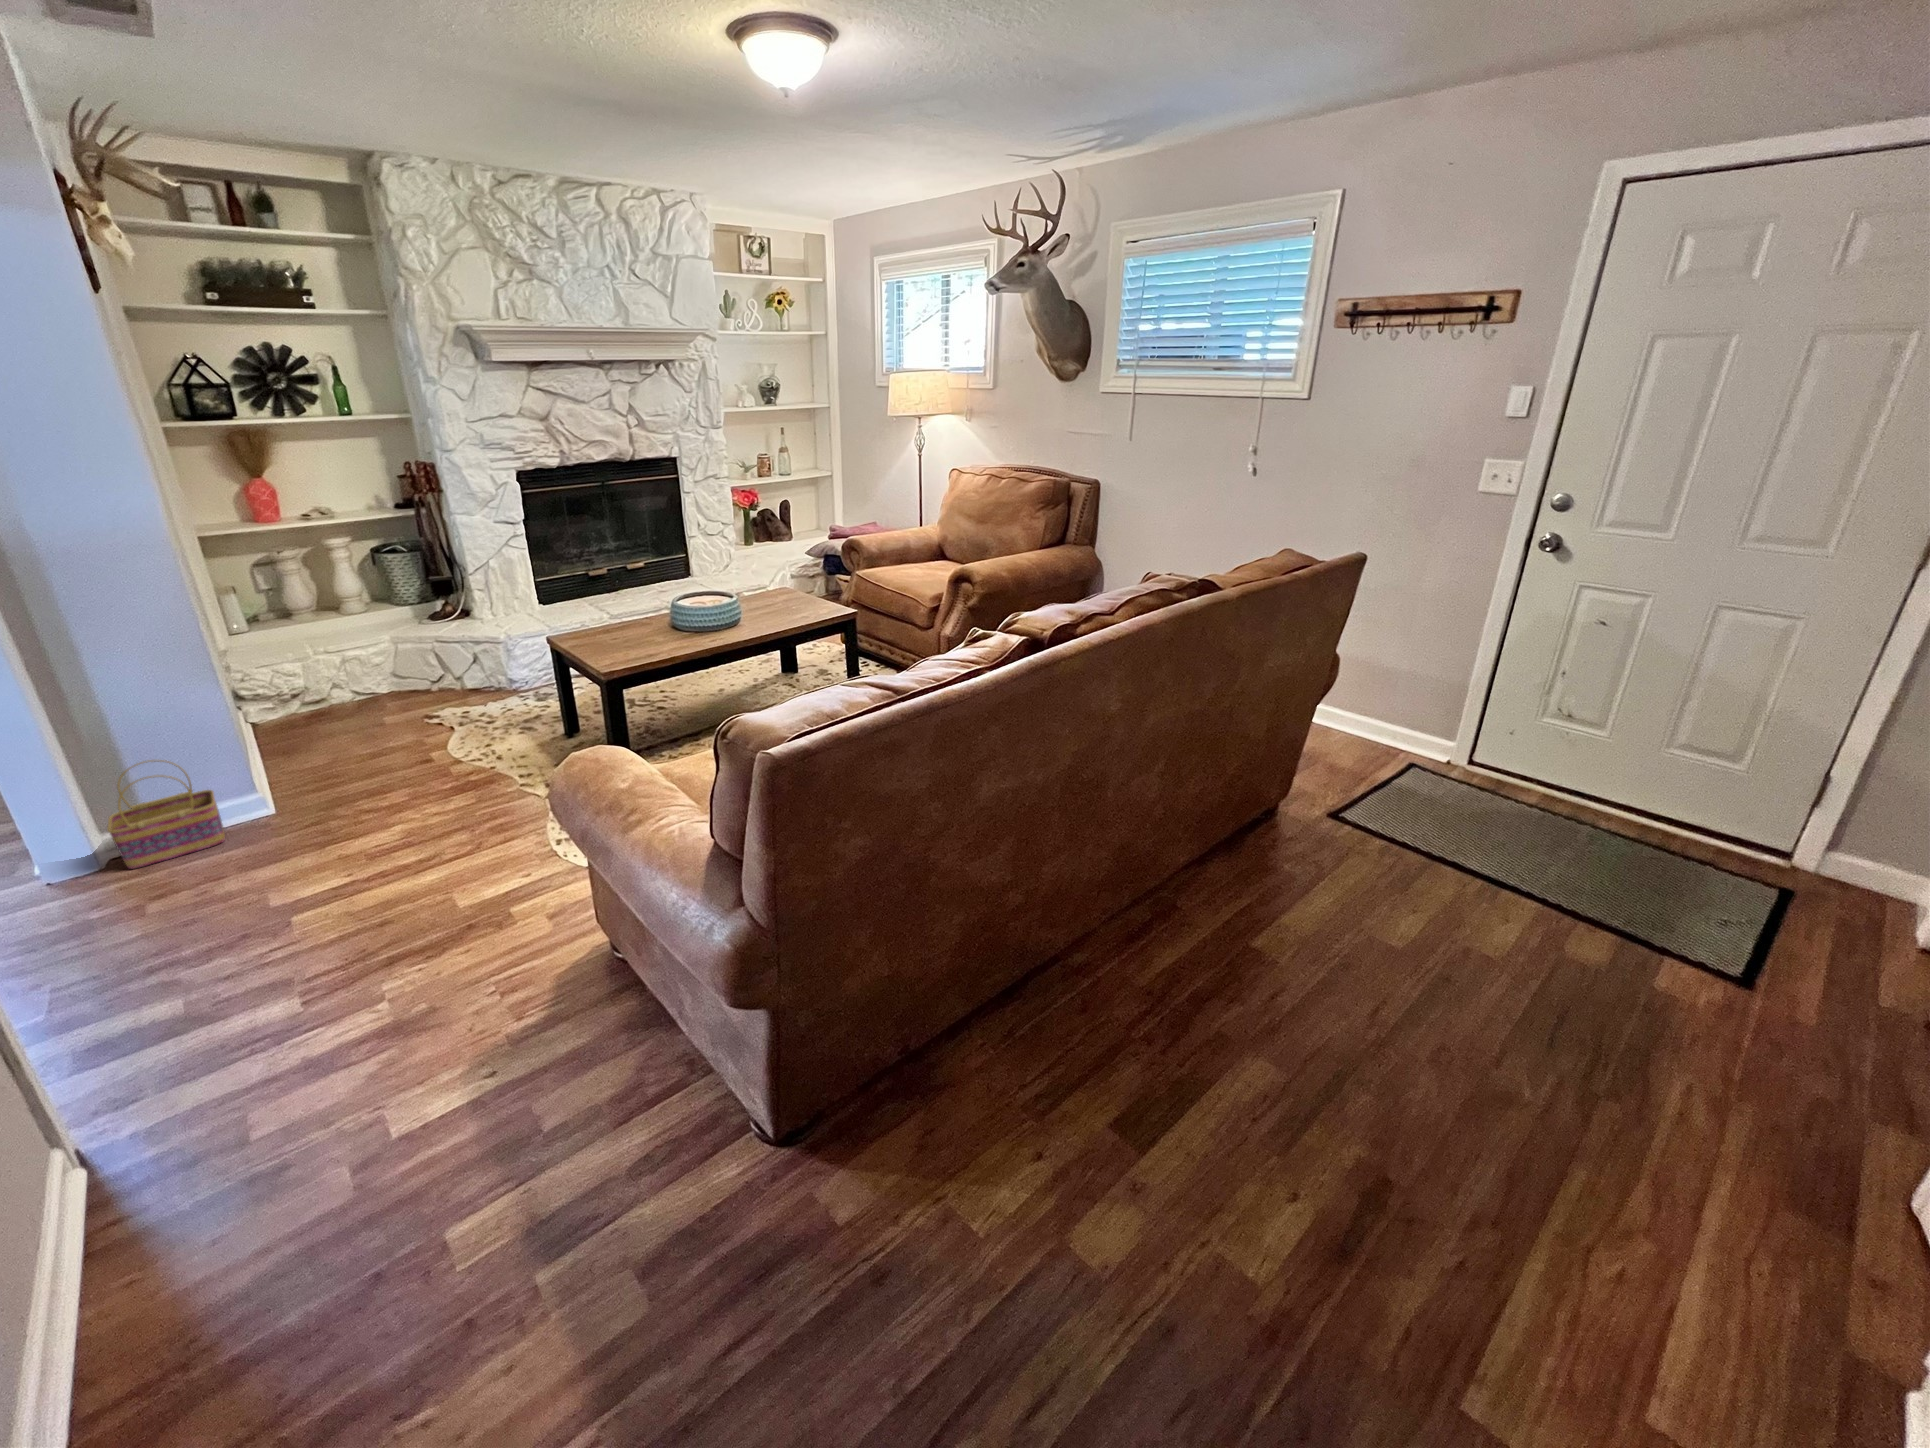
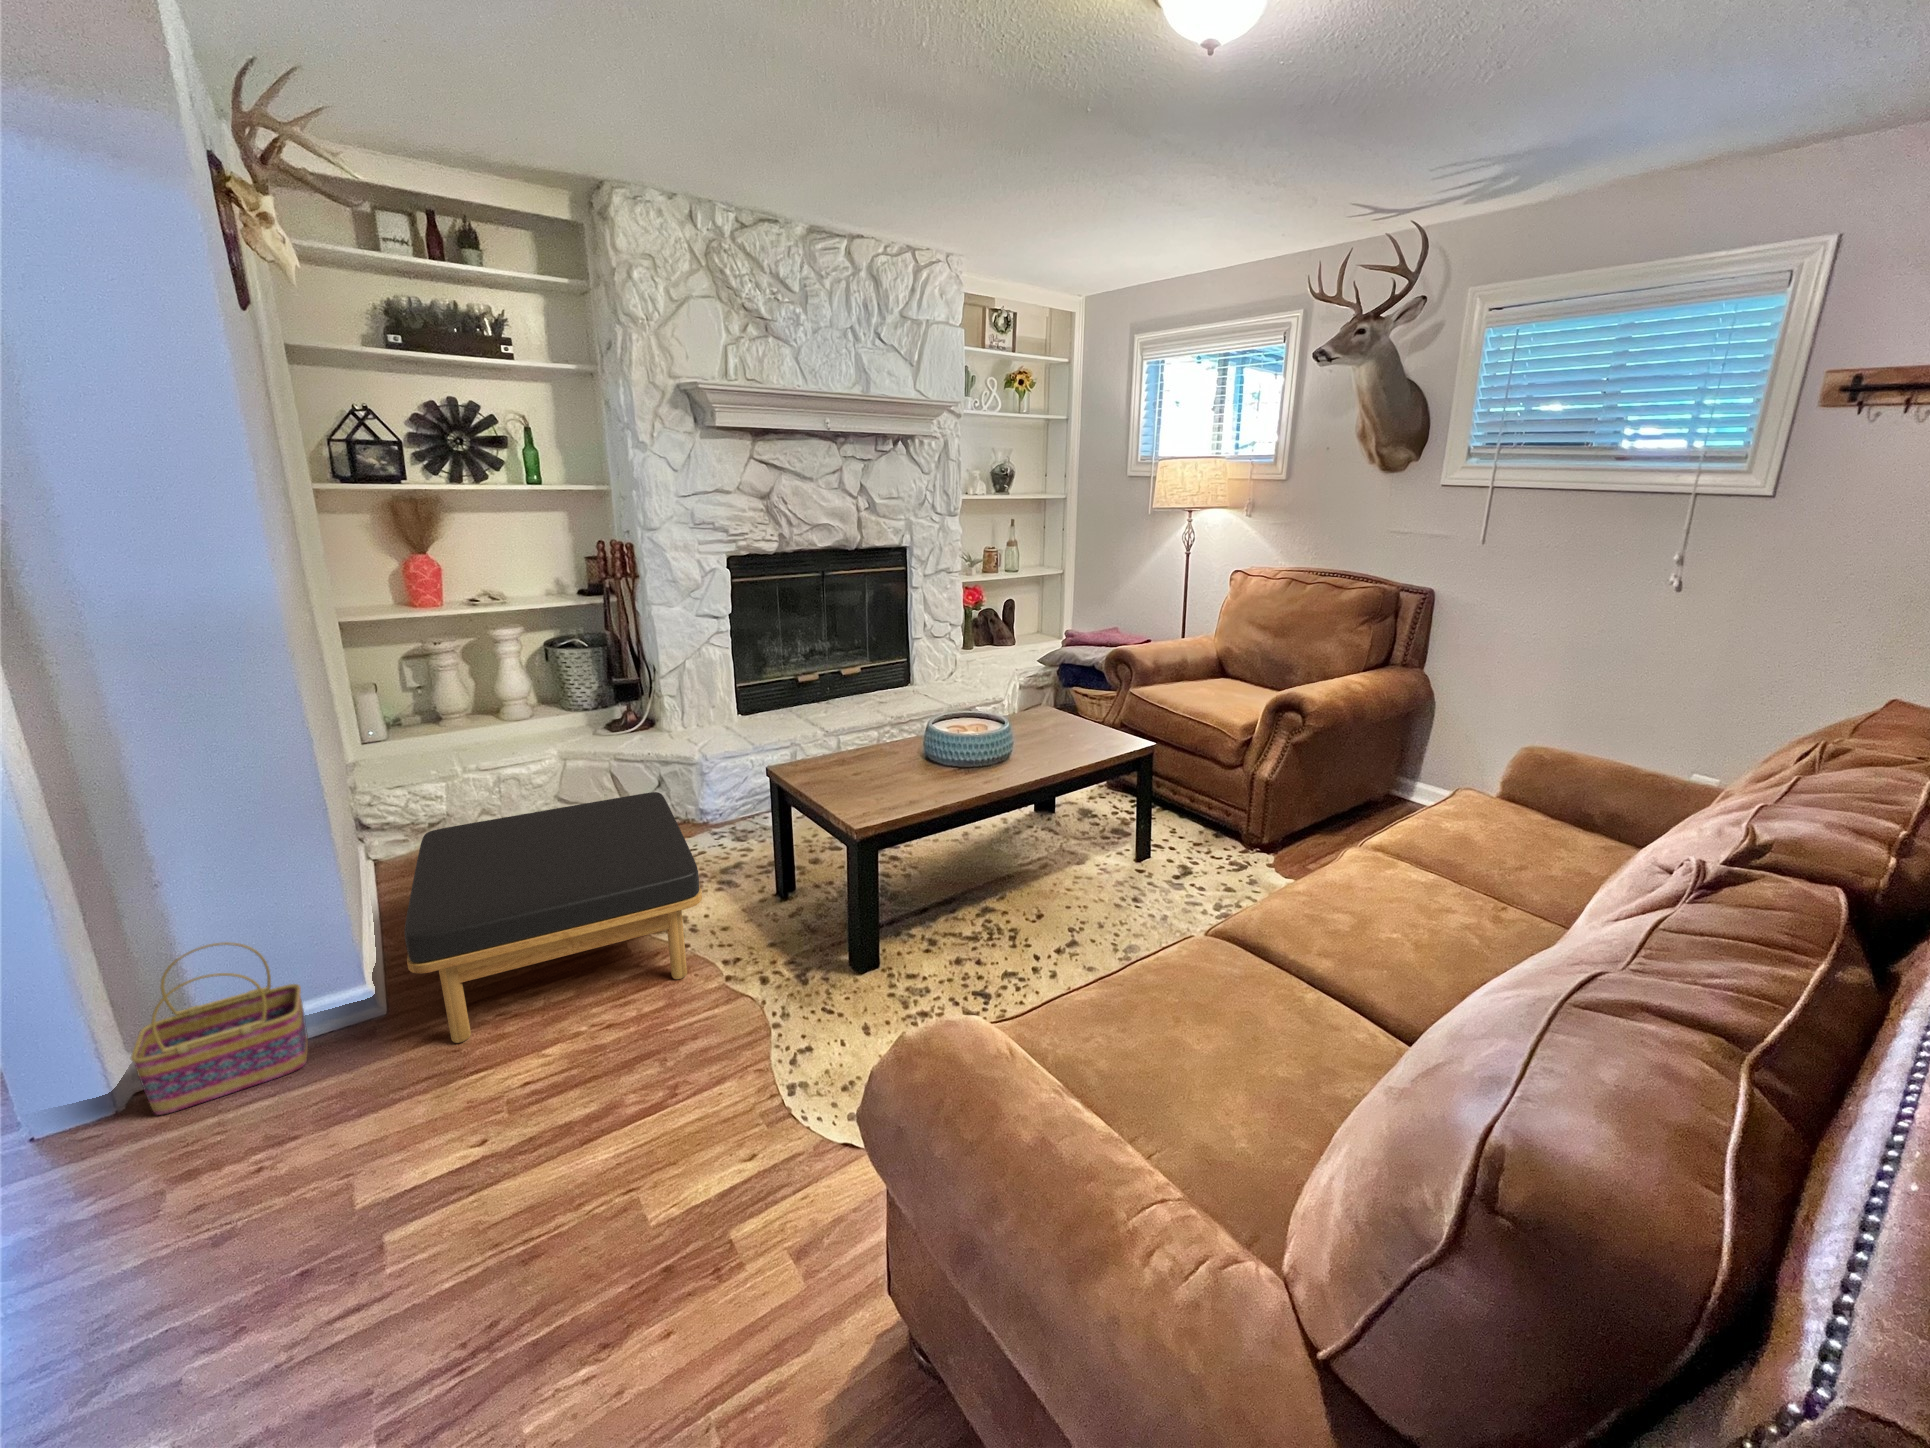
ottoman: none [282,660,497,826] -> present [405,792,702,1043]

